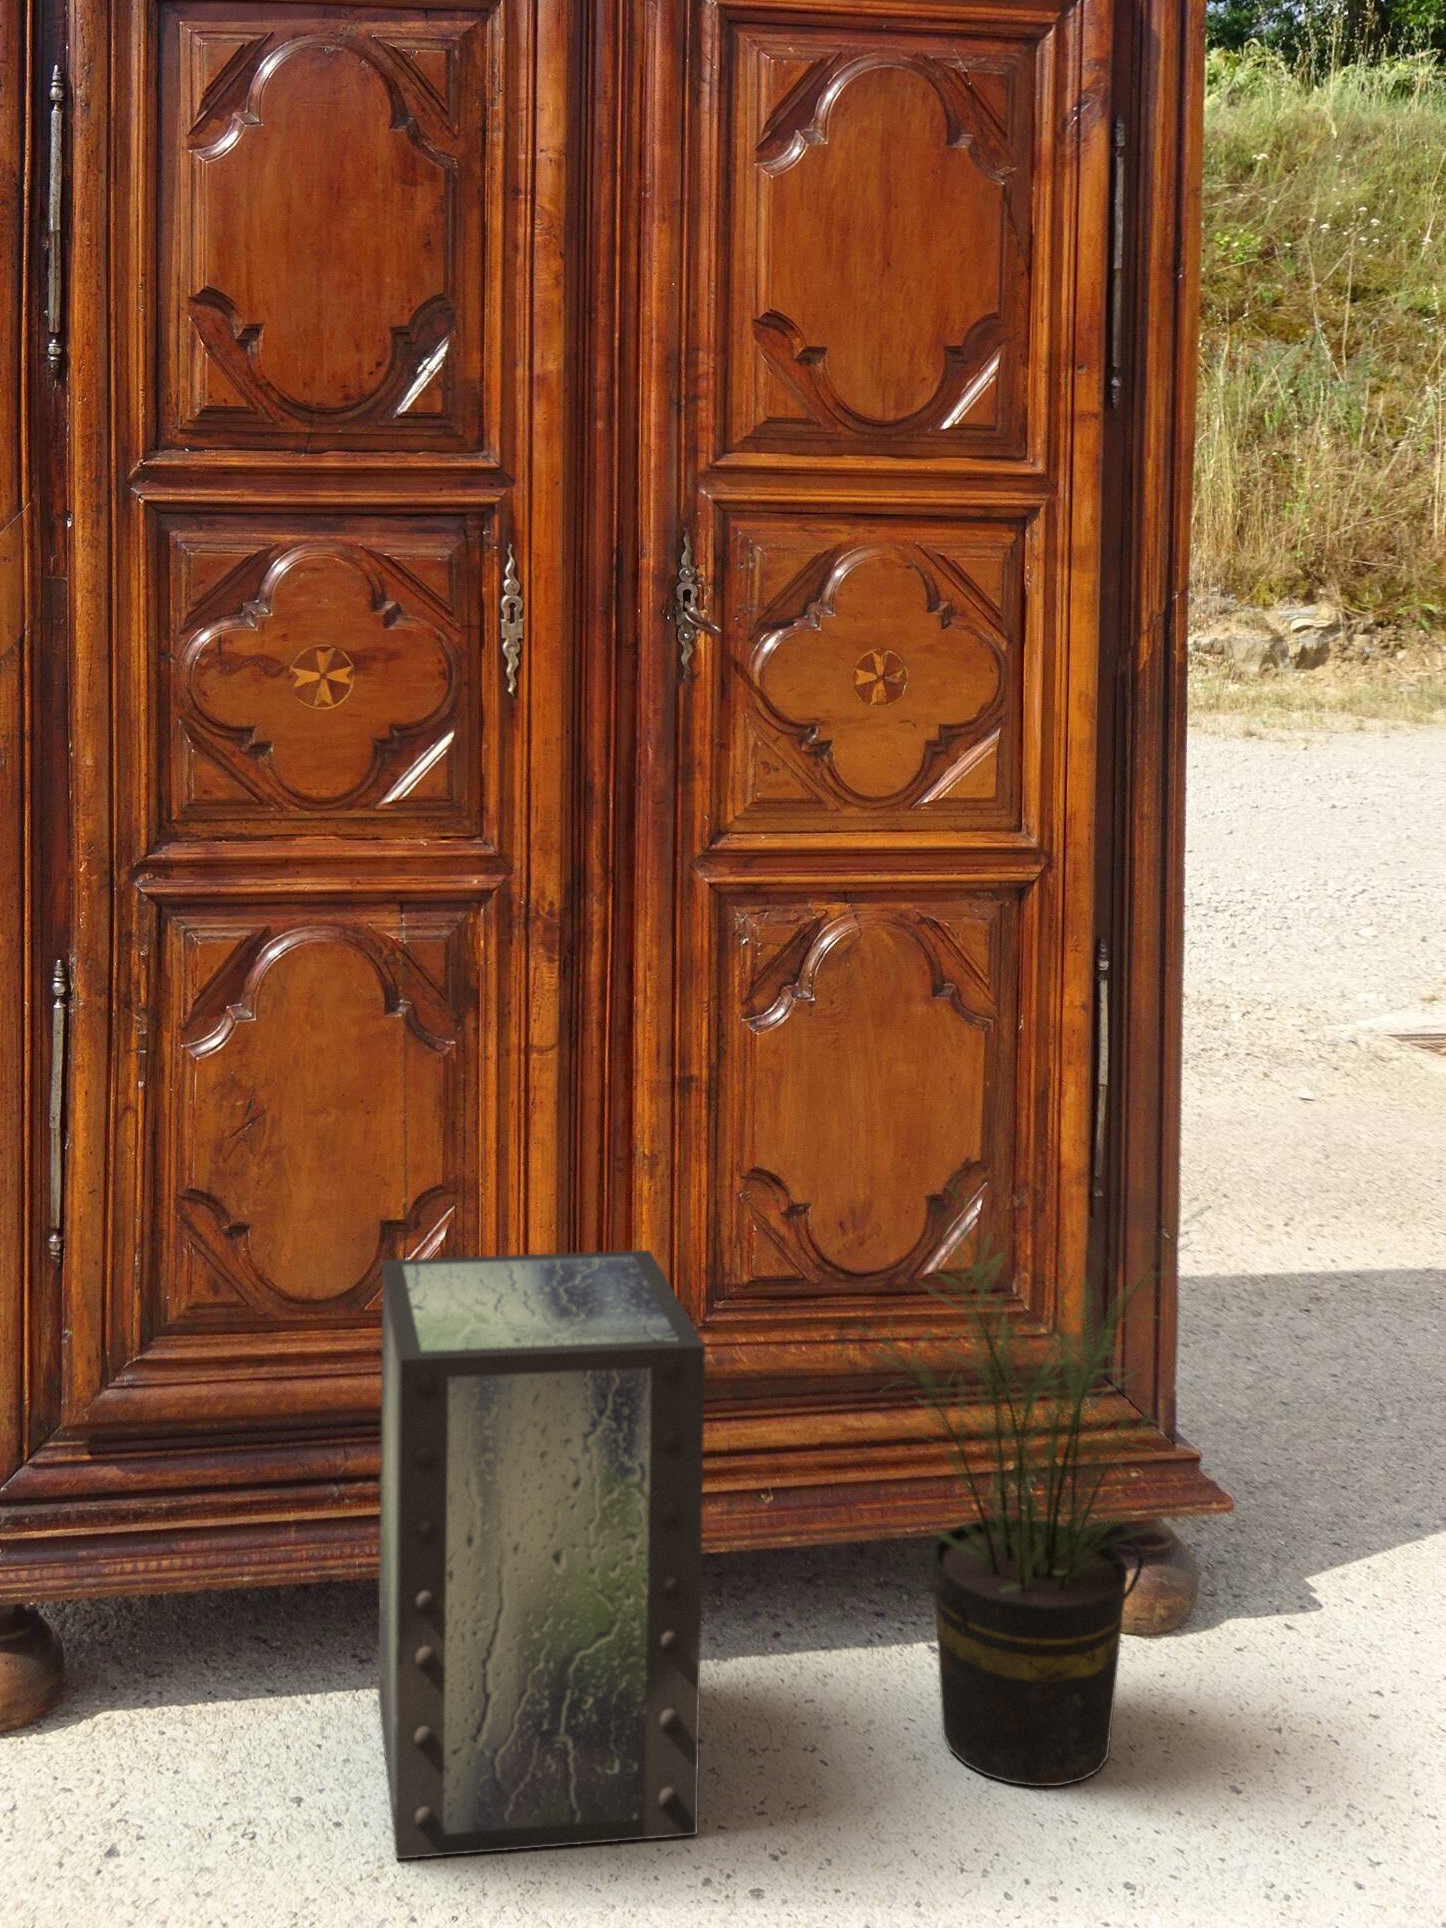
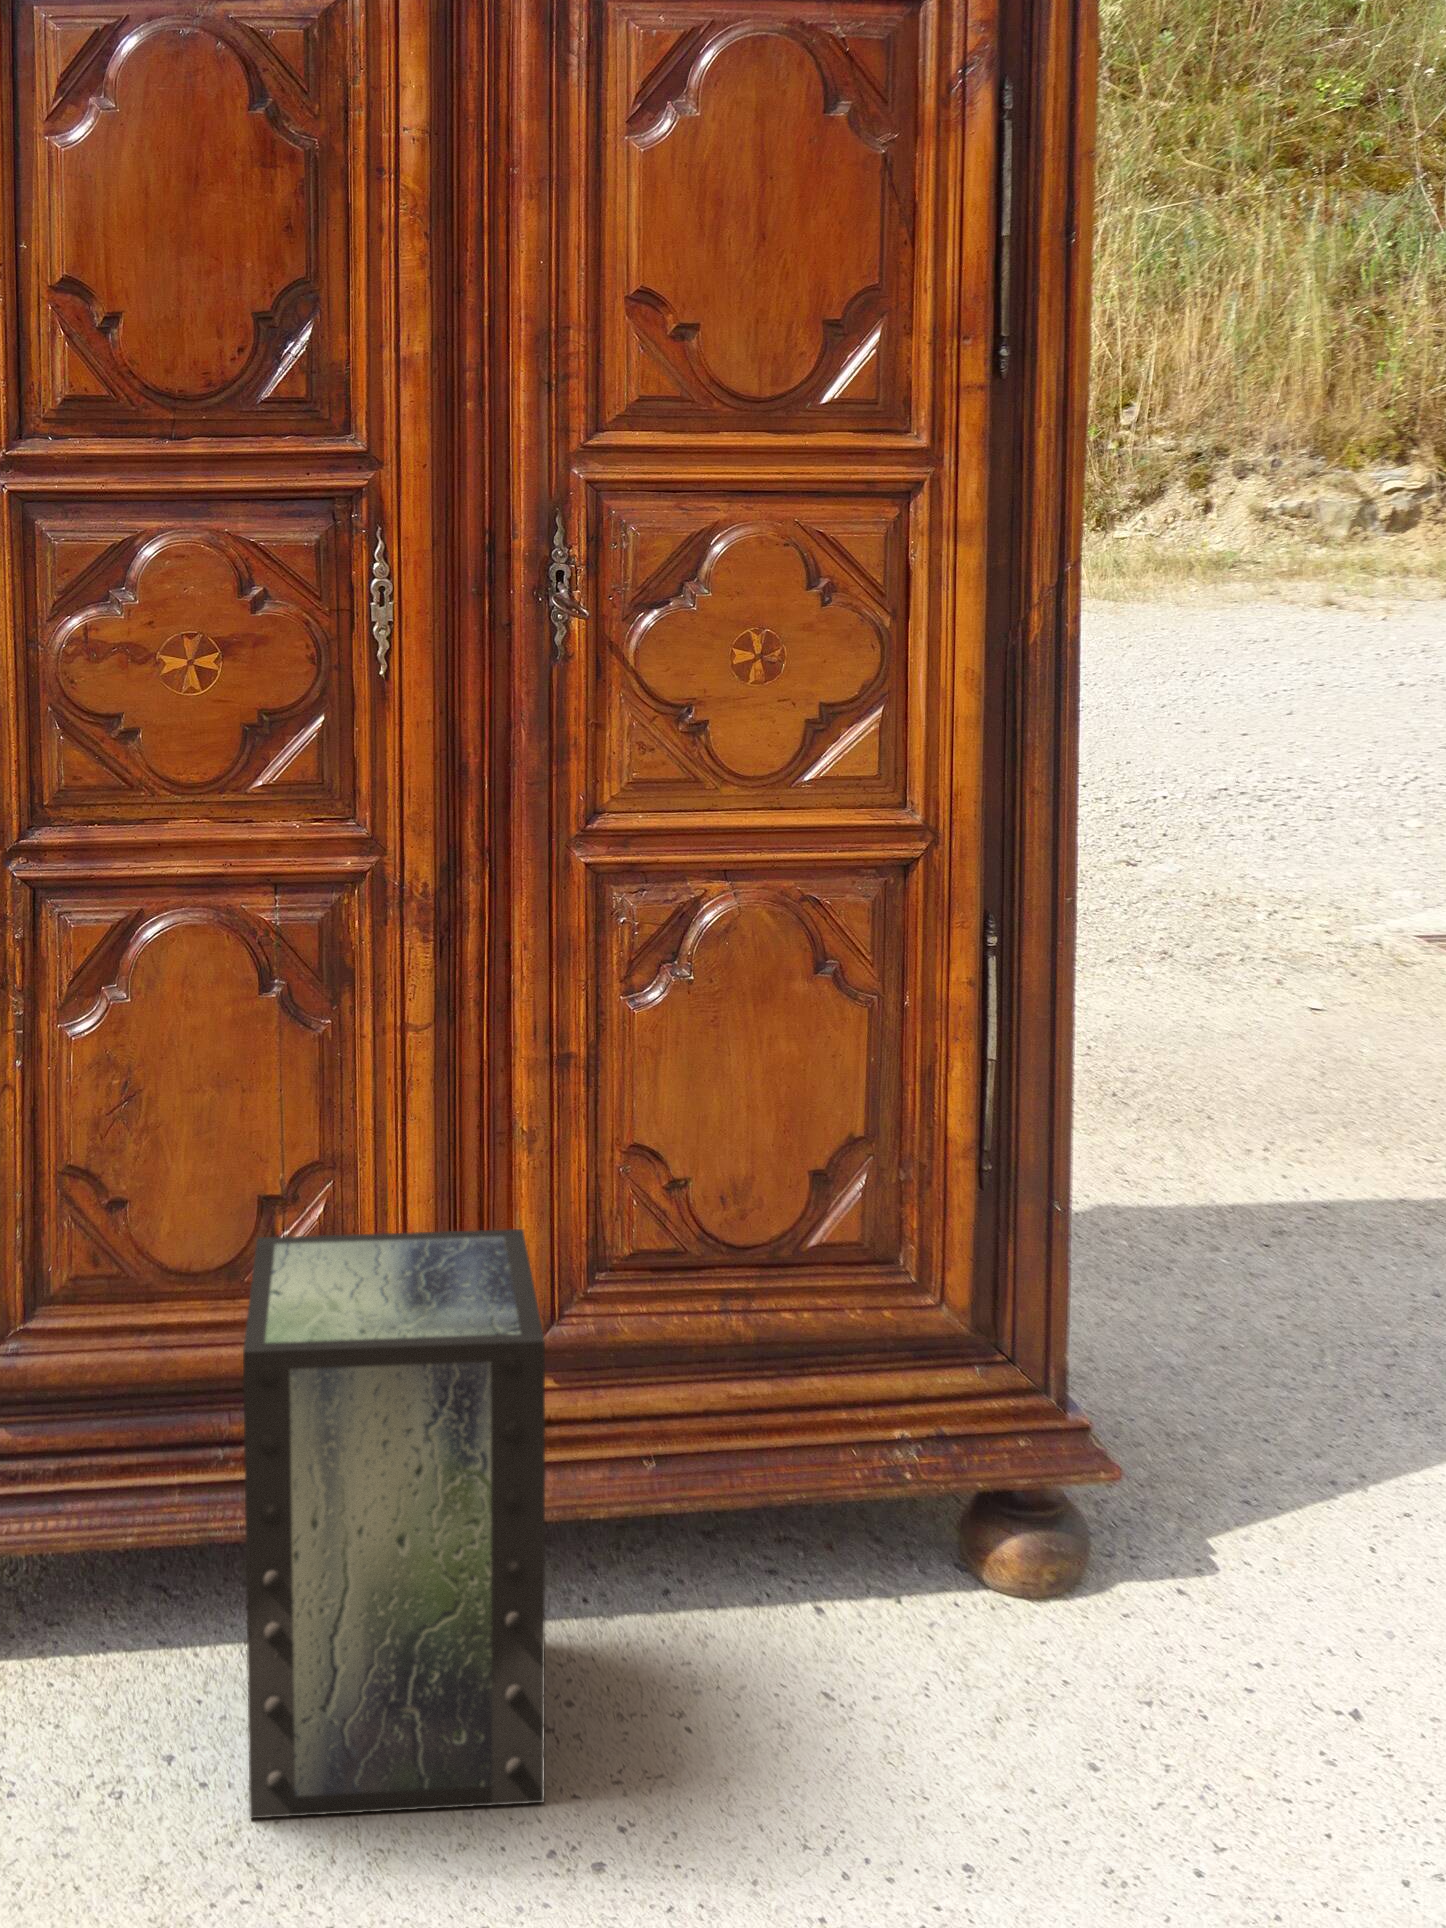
potted plant: present [844,1167,1211,1786] -> none [696,1141,1076,1762]

